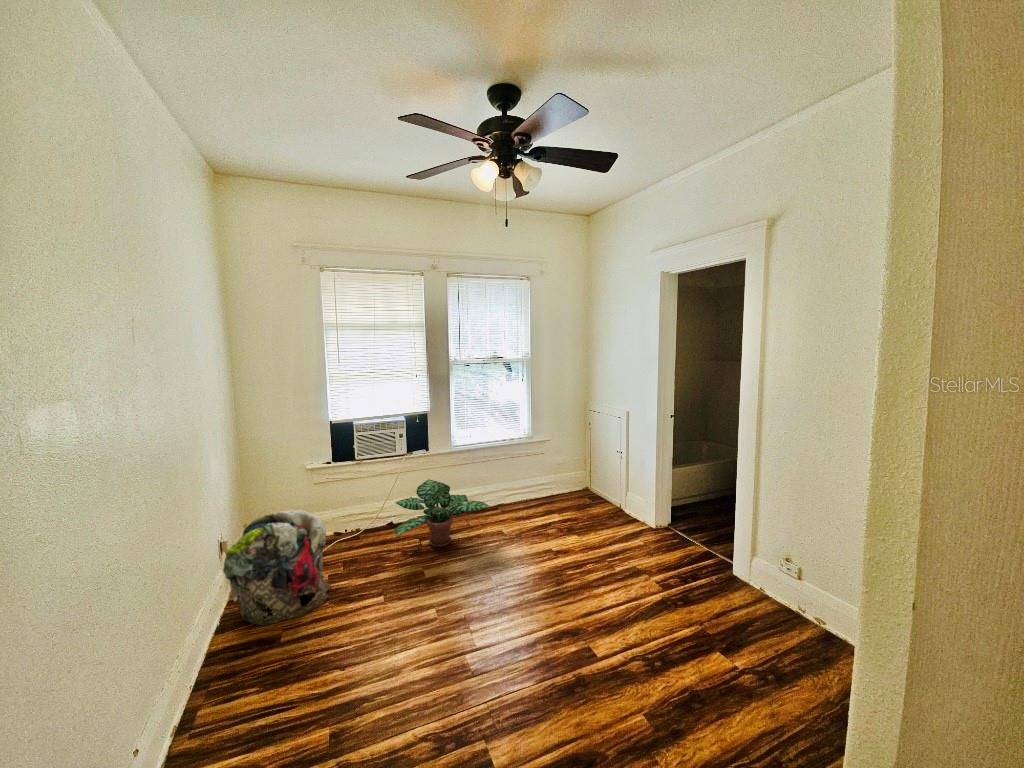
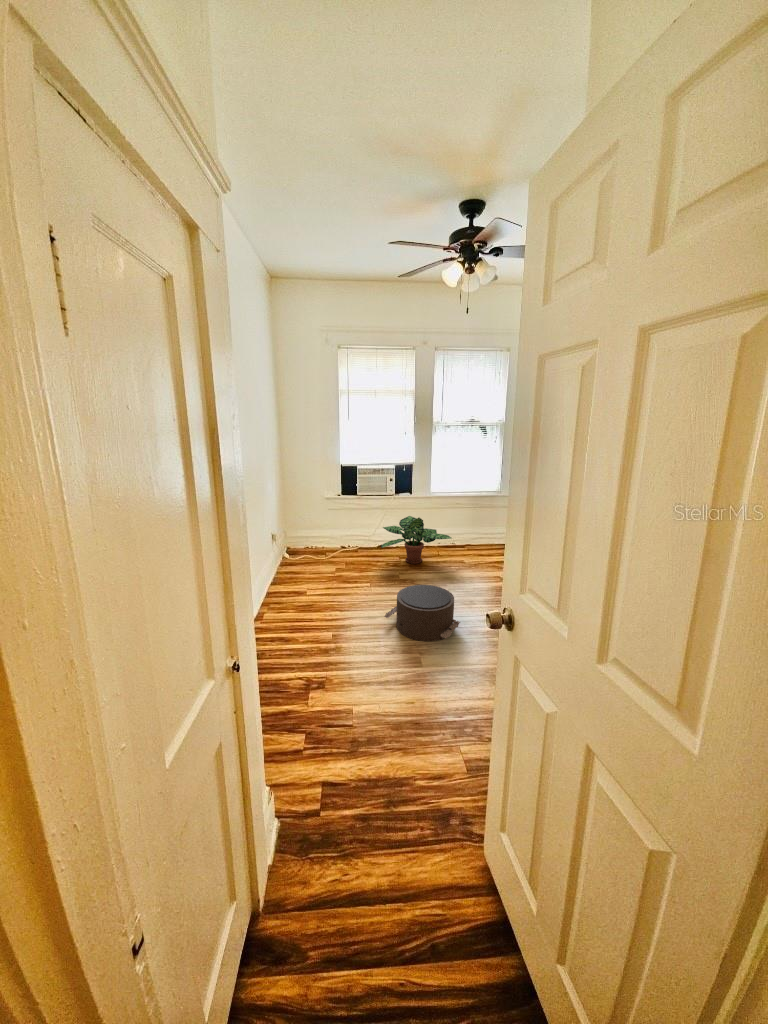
laundry basket: present [223,510,332,626] -> none [276,520,338,586]
pouf: none [416,594,531,700] -> present [384,585,460,641]

